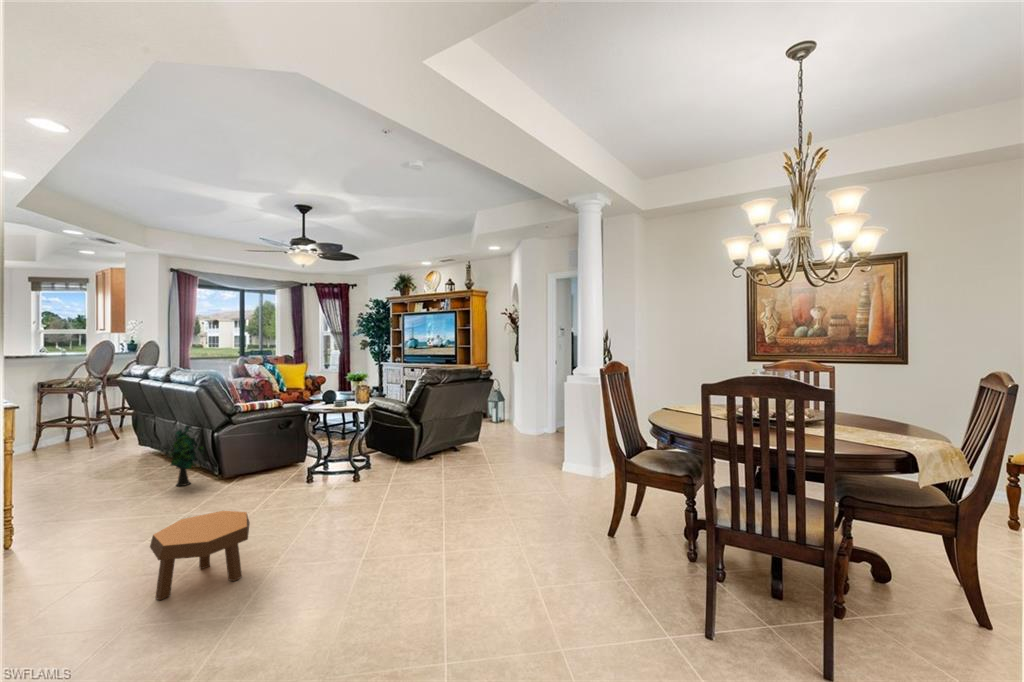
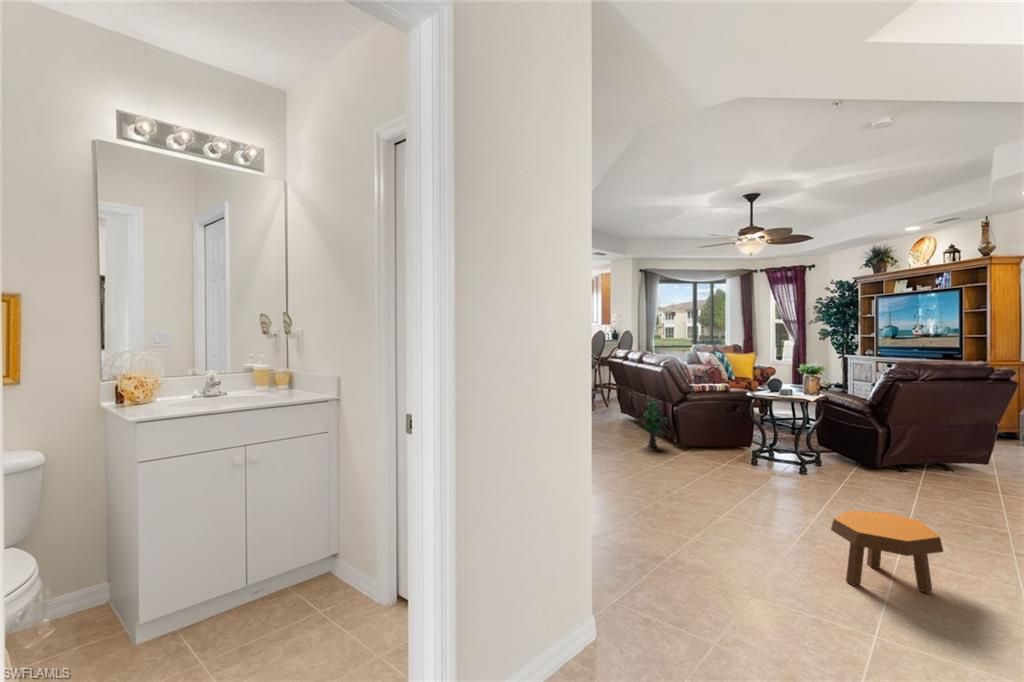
footstool: present [150,511,250,600] -> present [831,511,943,593]

